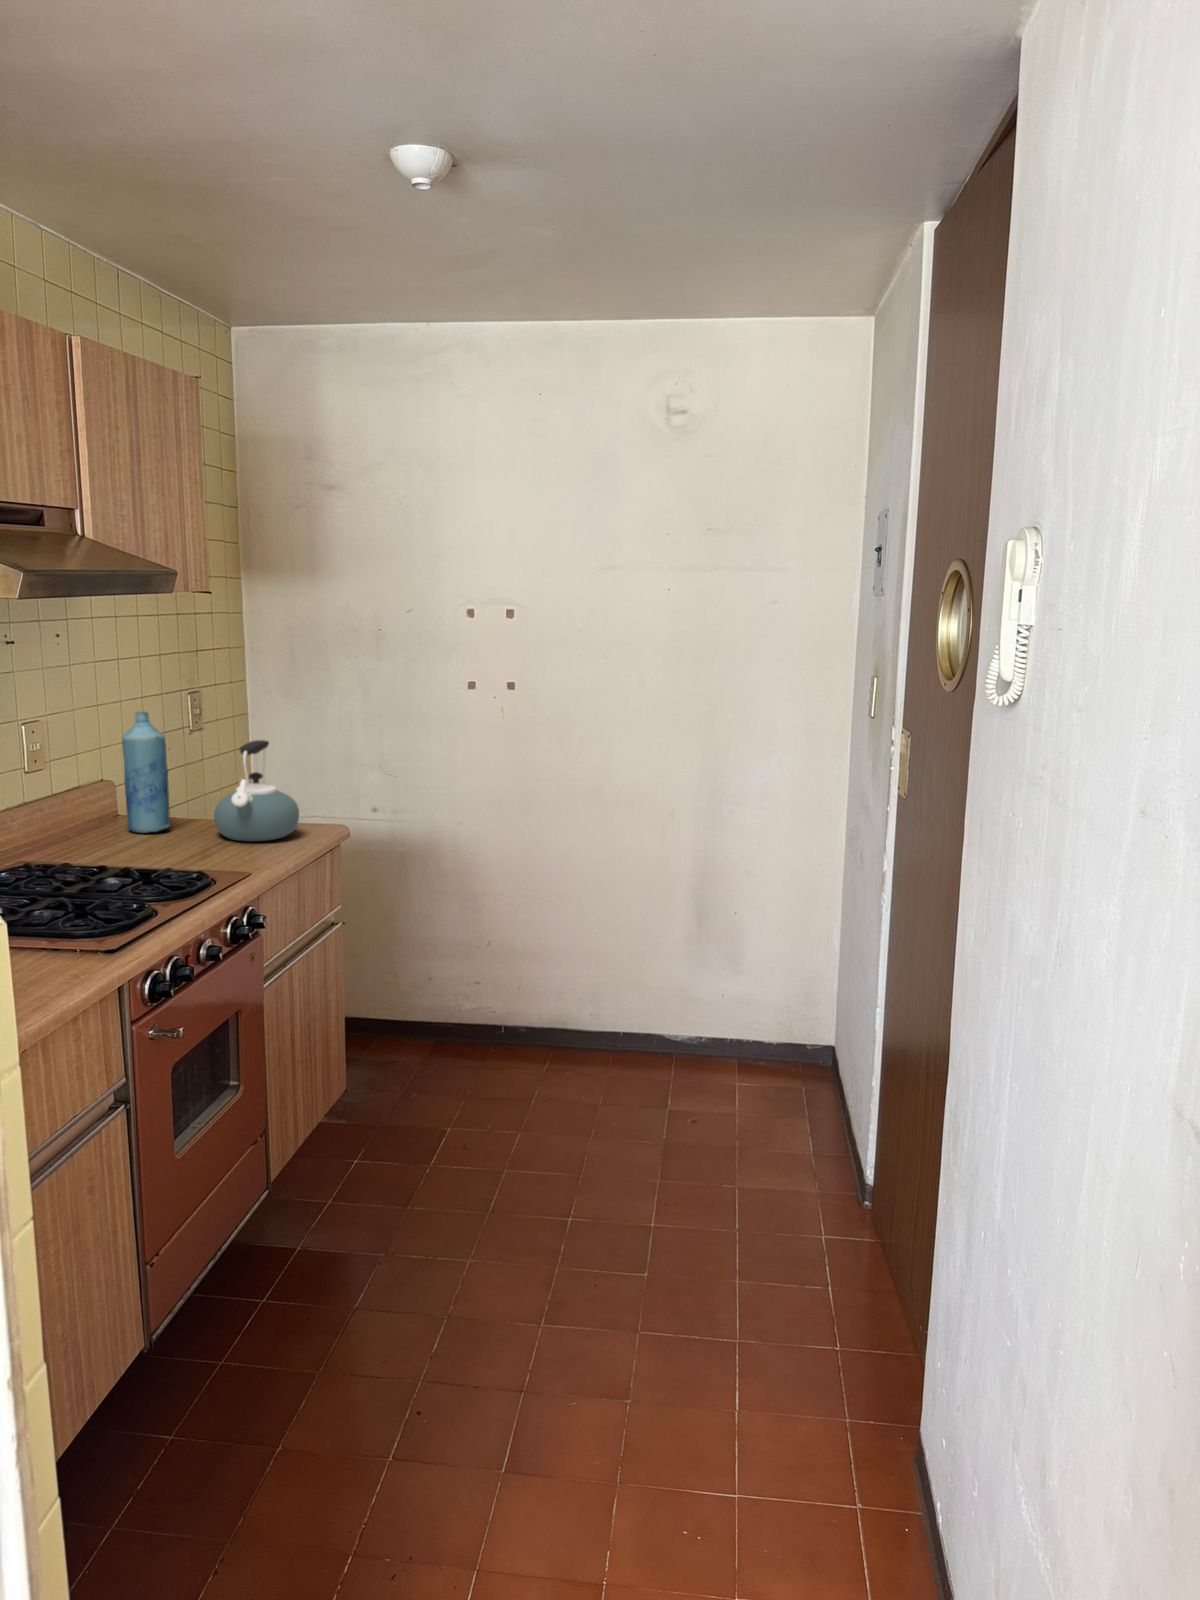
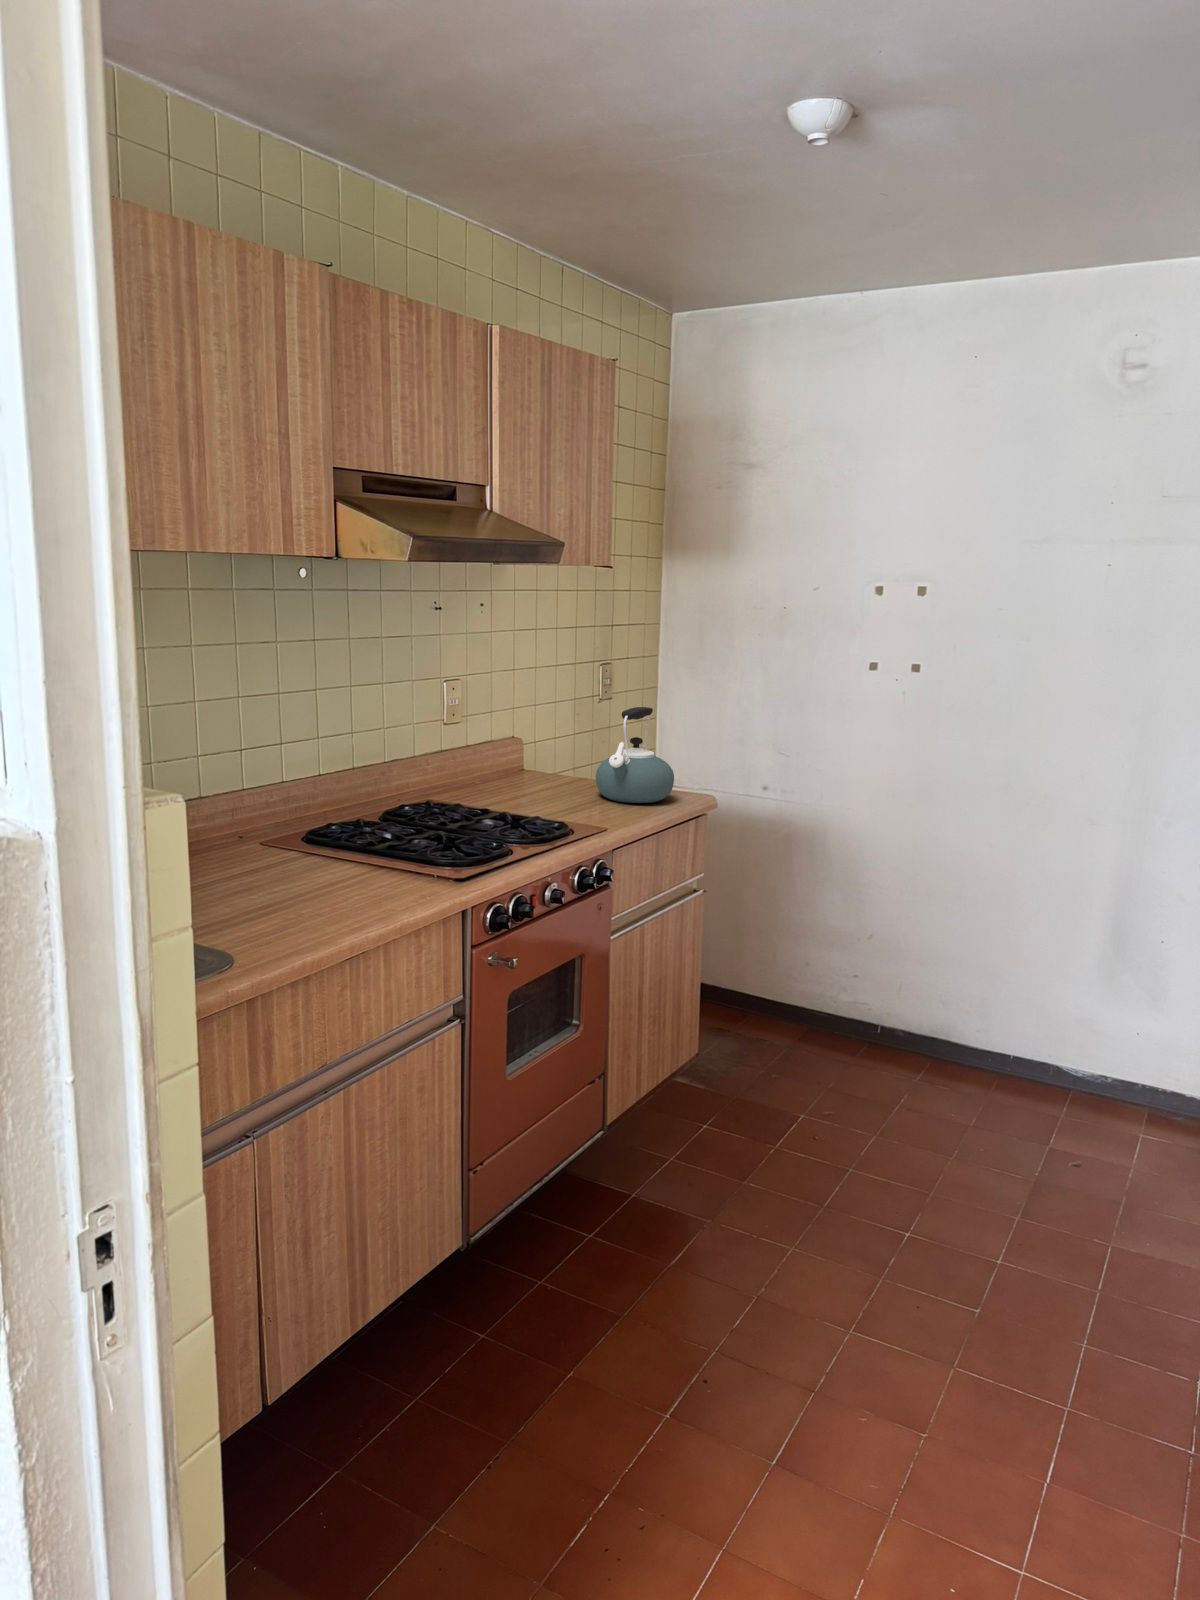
bottle: present [122,712,170,833] -> none [523,674,561,786]

